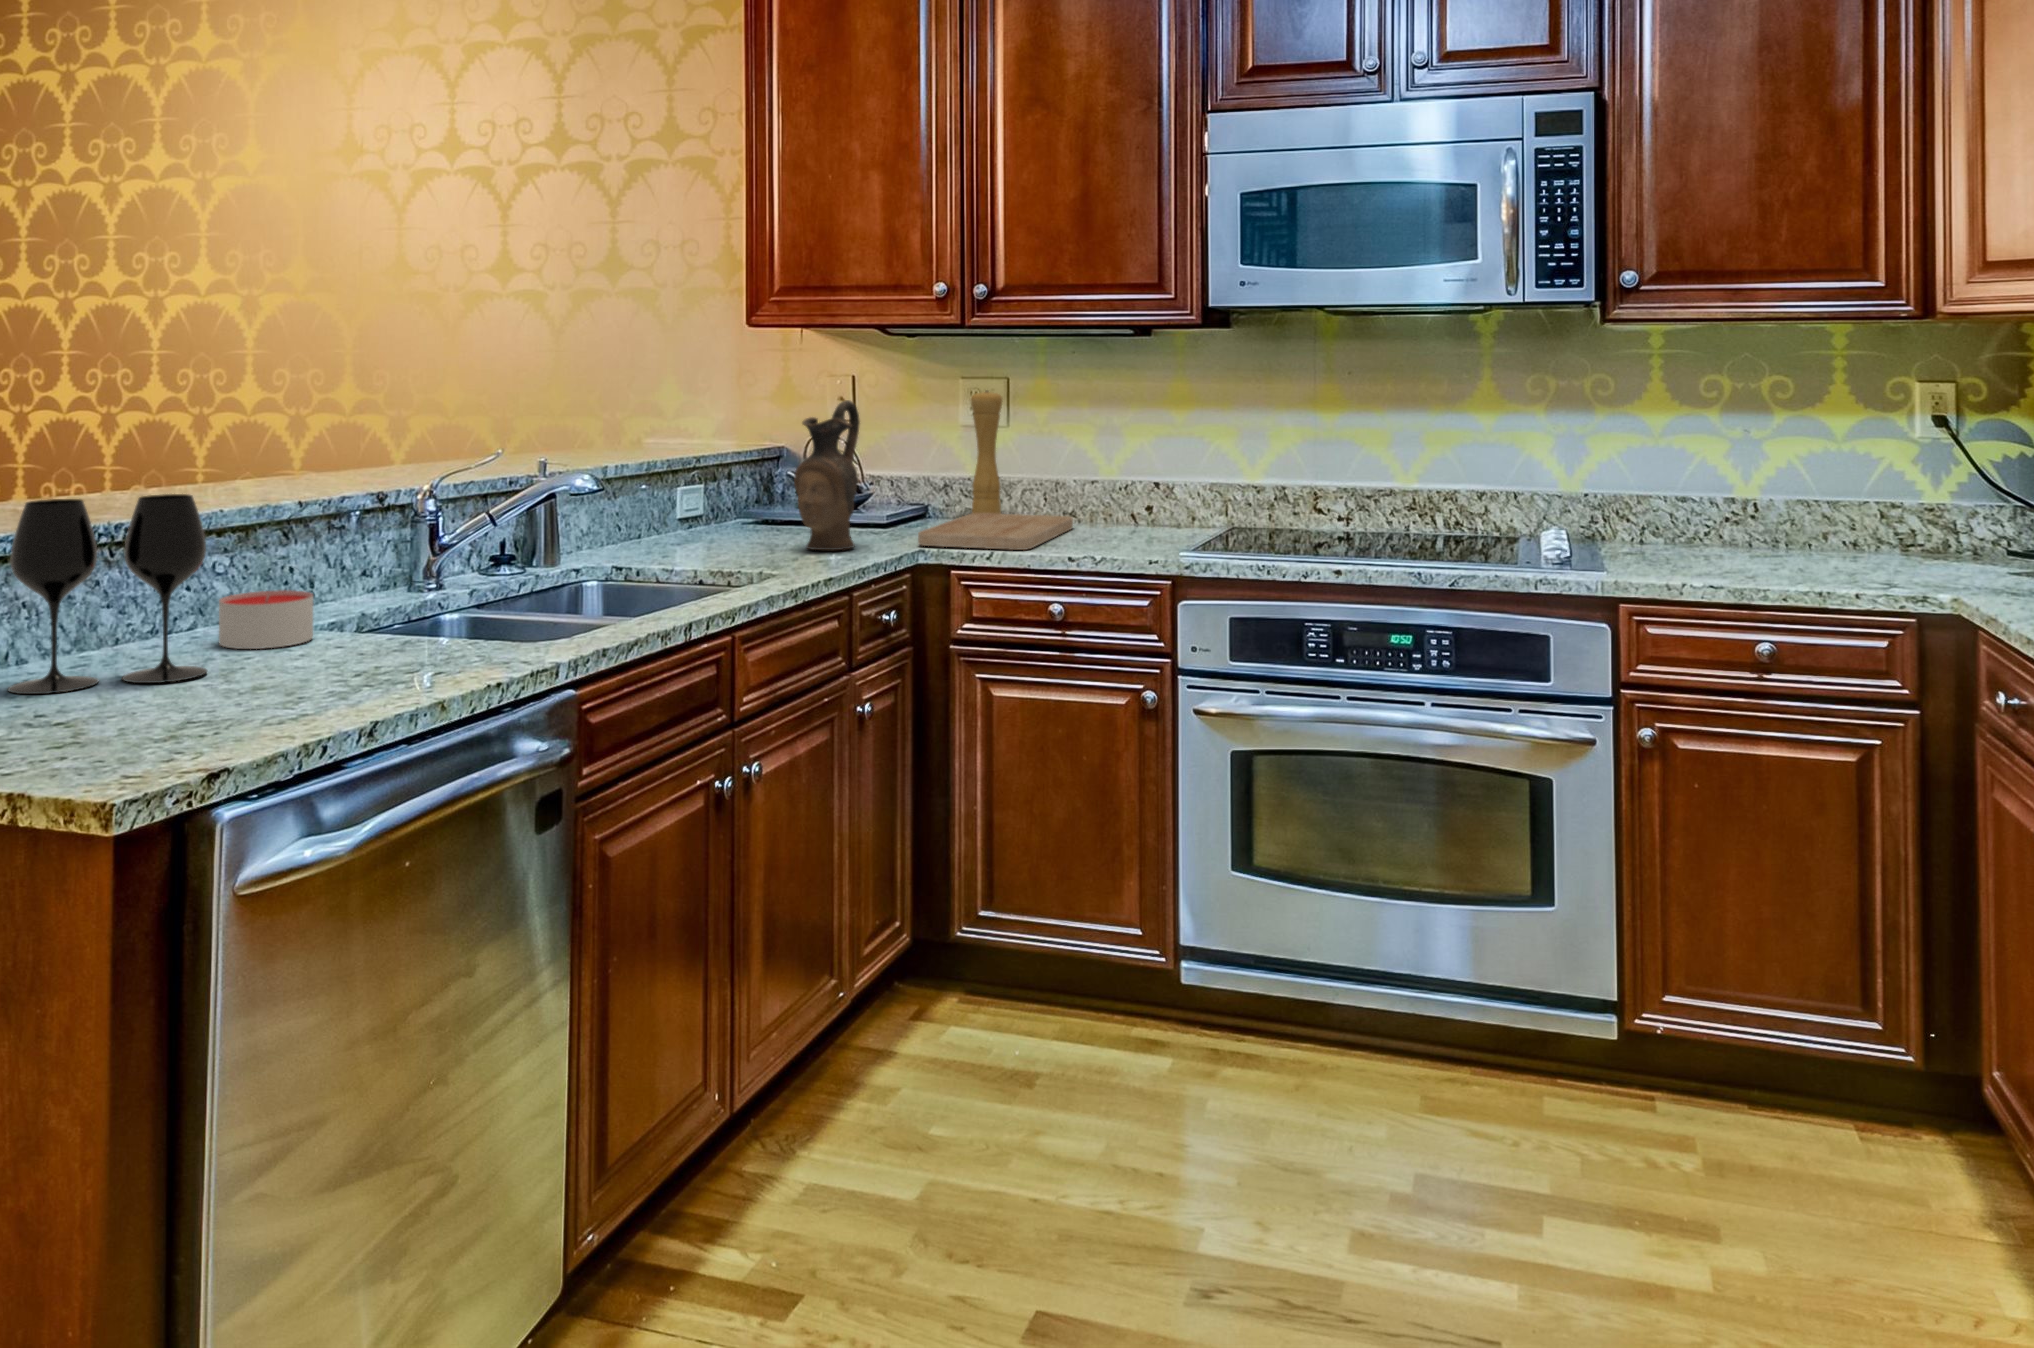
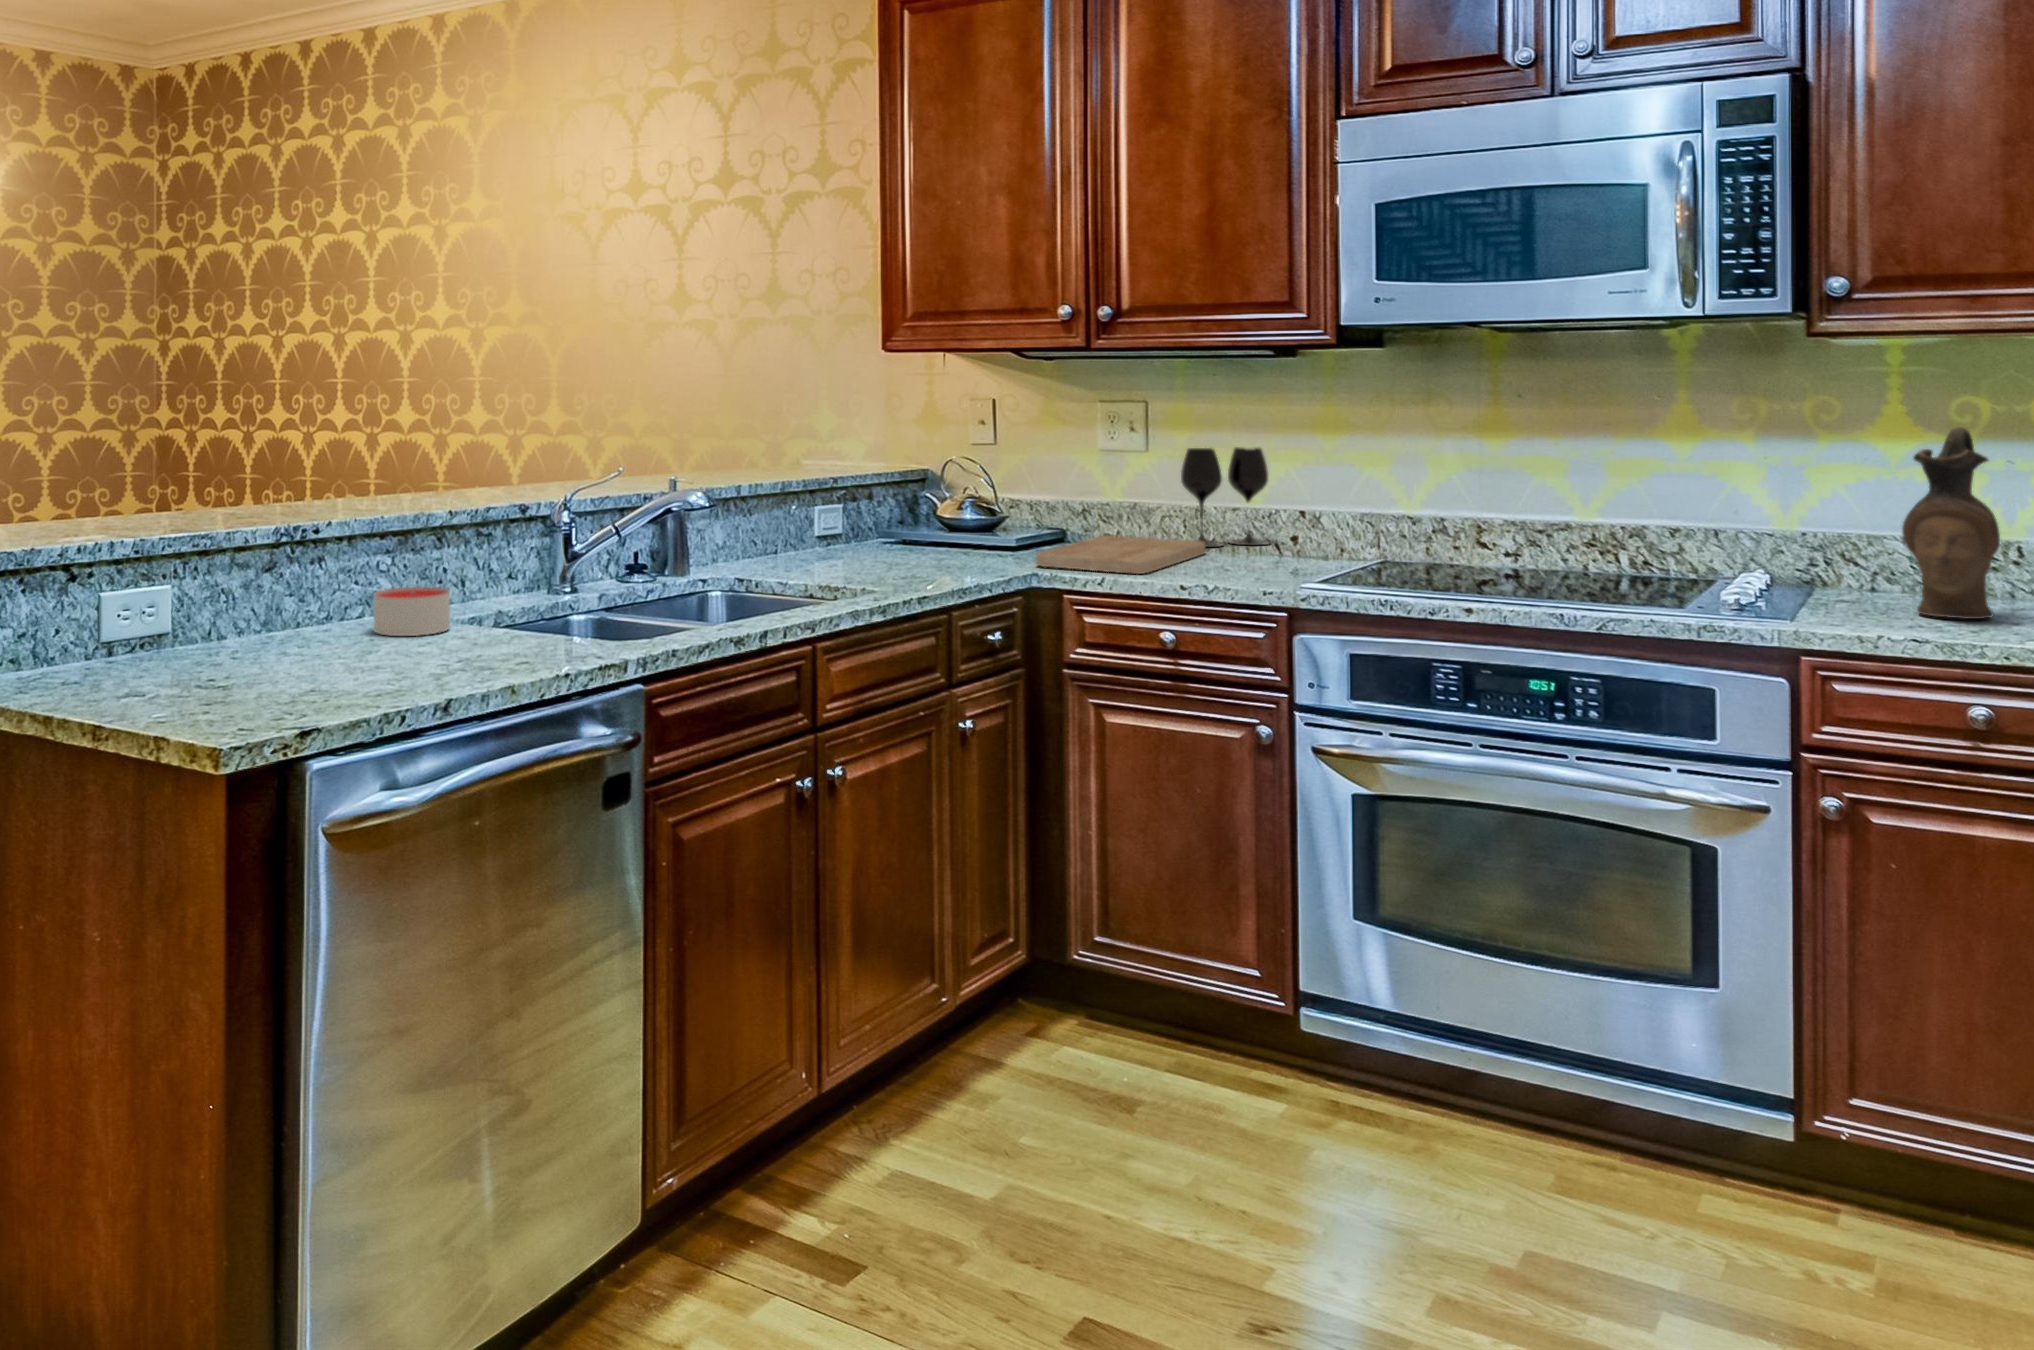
pepper mill: present [971,391,1003,514] -> none [1106,413,1139,540]
ceramic pitcher: present [794,400,860,550] -> present [1902,427,2000,619]
wine glass: present [8,494,207,694] -> present [1181,447,1269,547]

